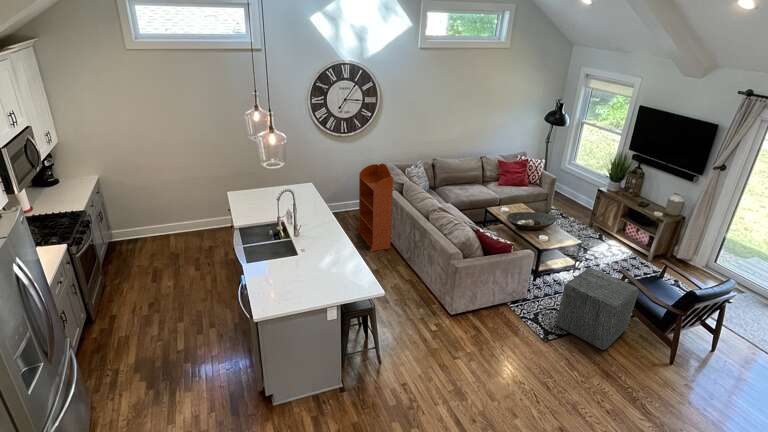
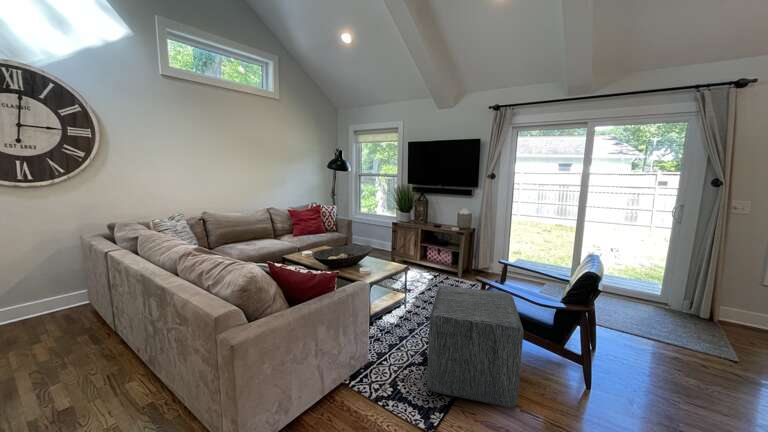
bookcase: present [356,164,393,252] -> none [38,205,121,372]

